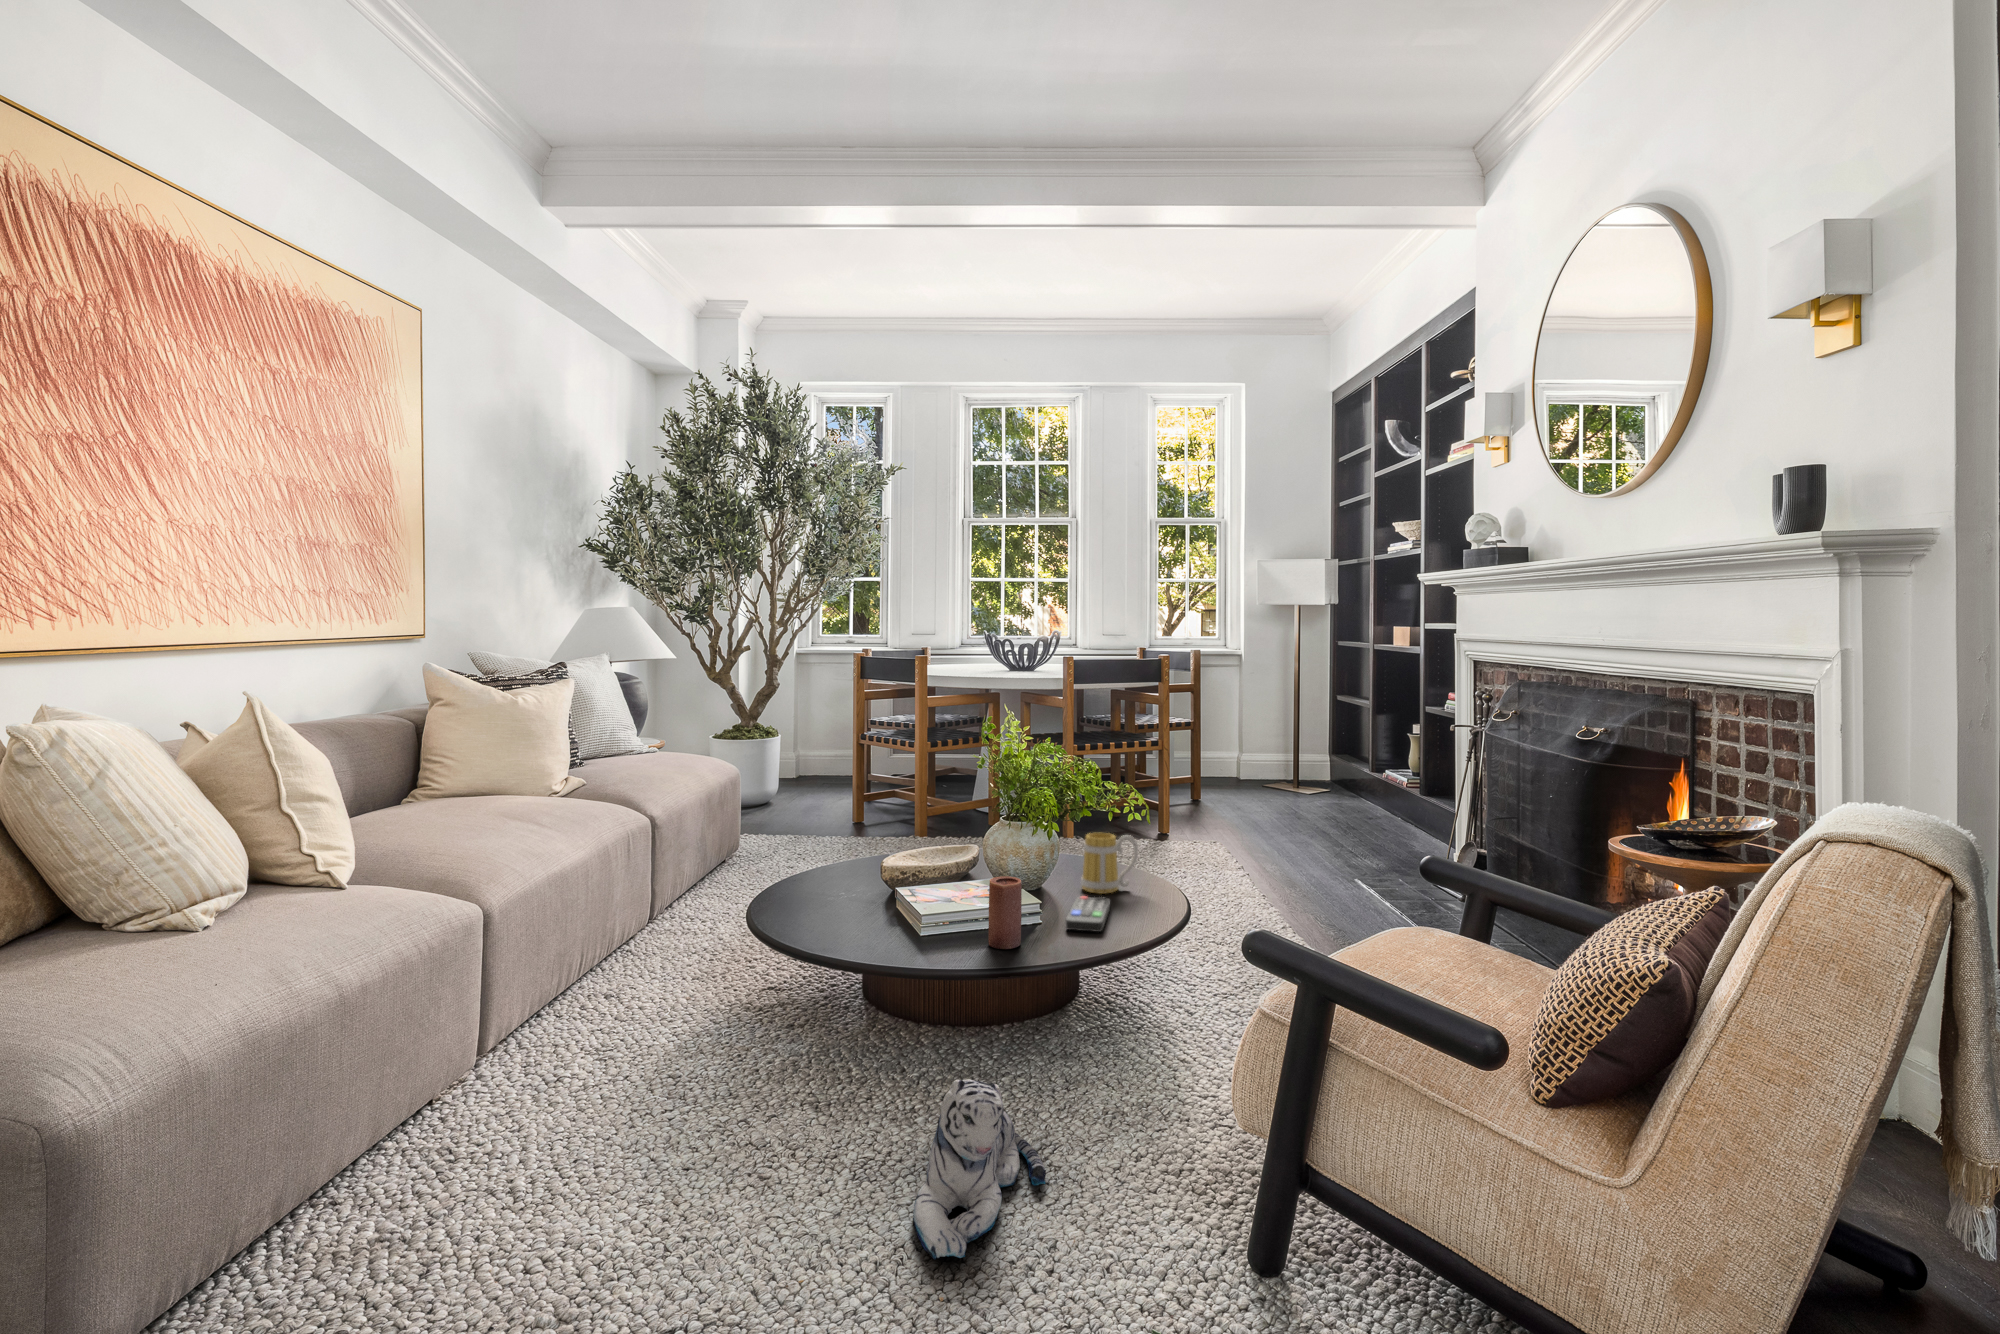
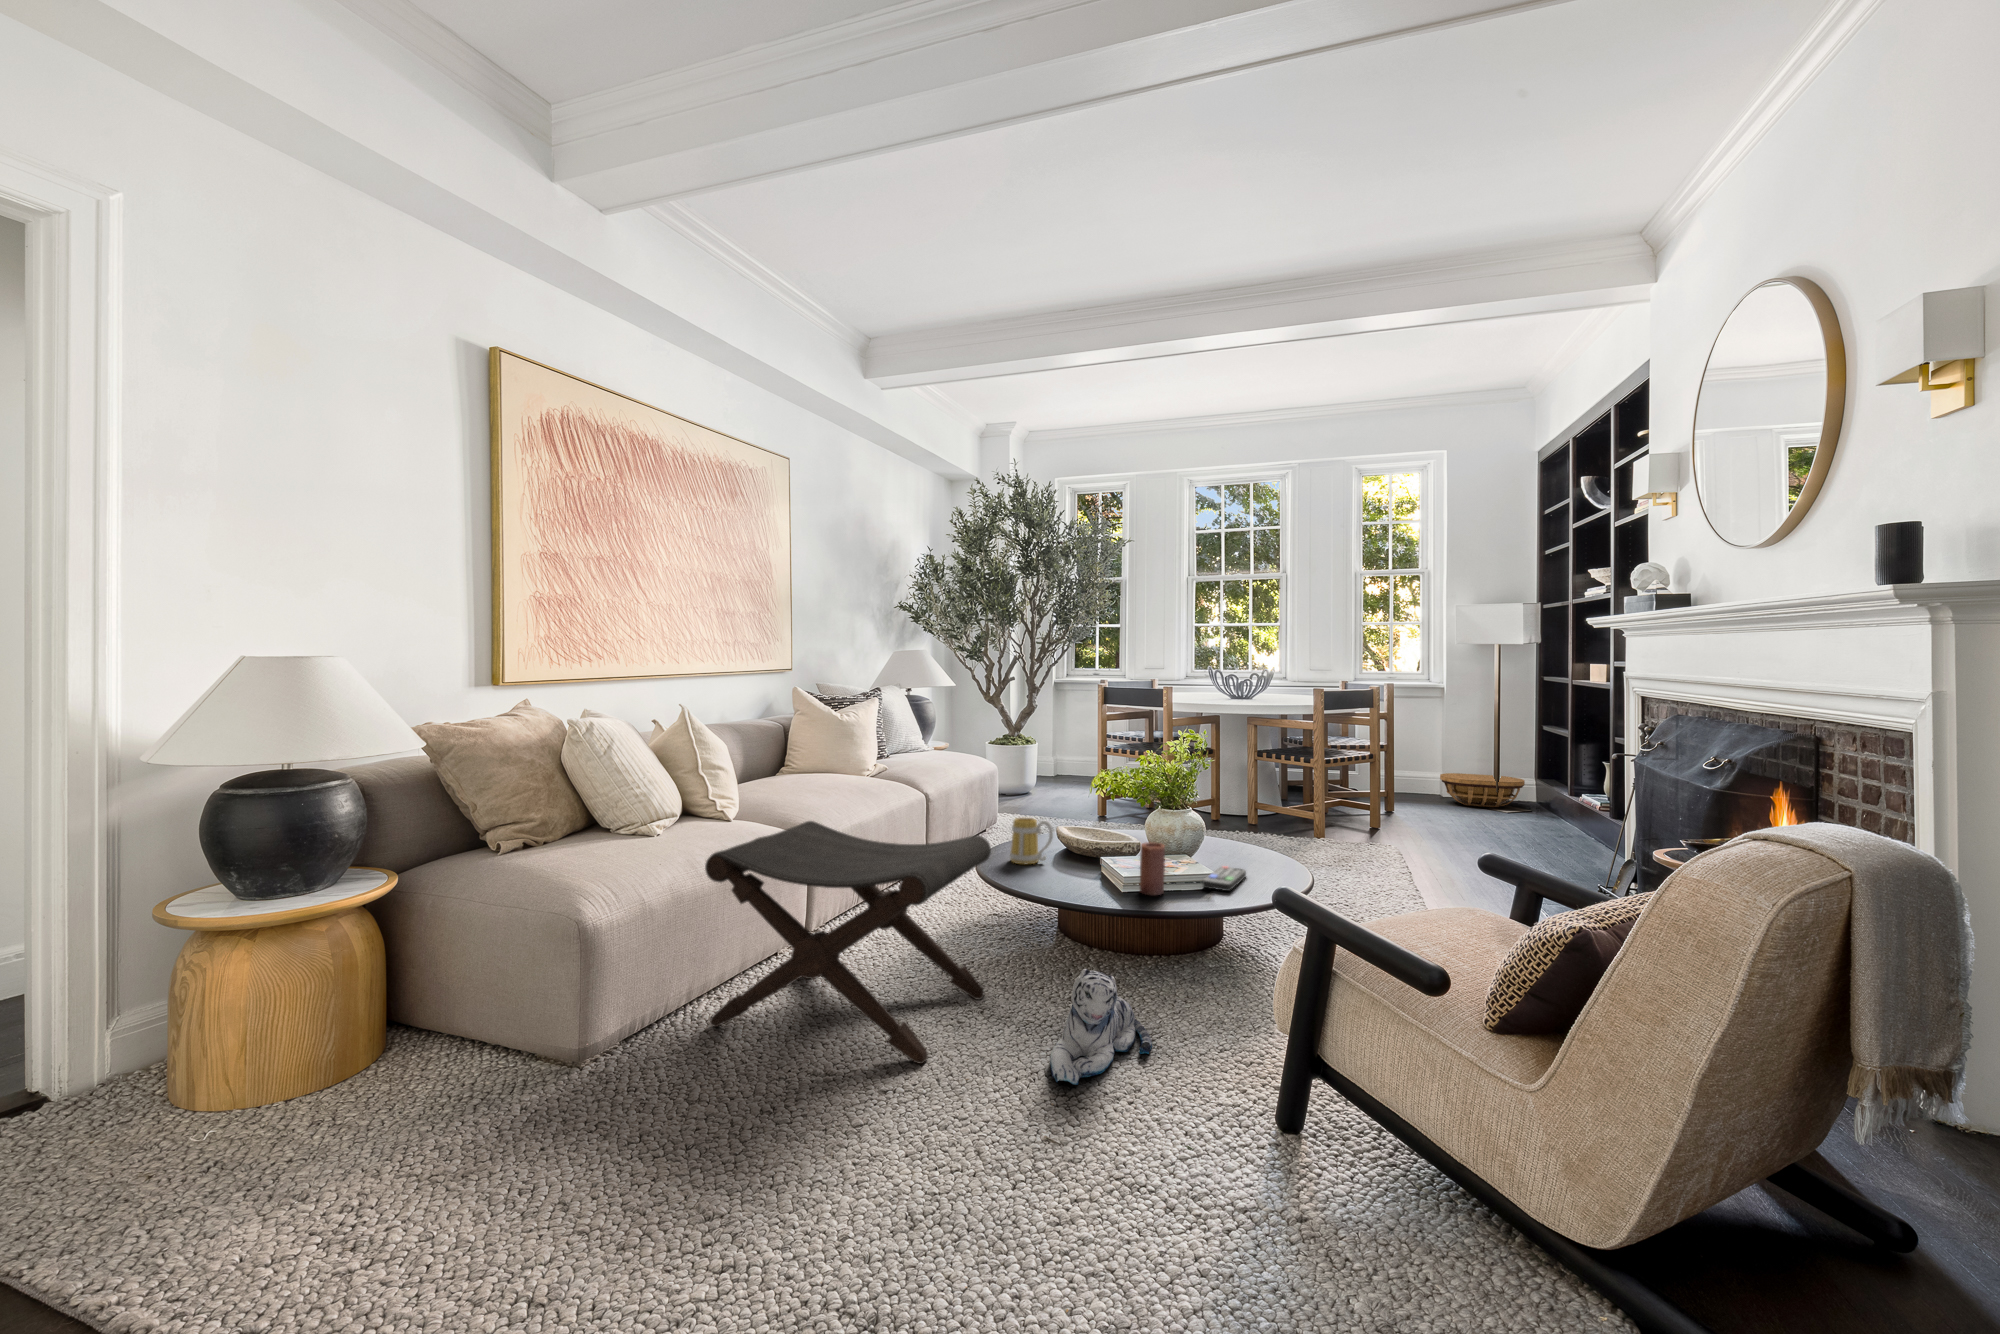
basket: none [1237,749,1322,784] -> present [1440,773,1525,807]
mug: present [1081,833,1138,894] -> present [1010,818,1053,864]
footstool: none [311,890,790,1266] -> present [705,821,991,1064]

